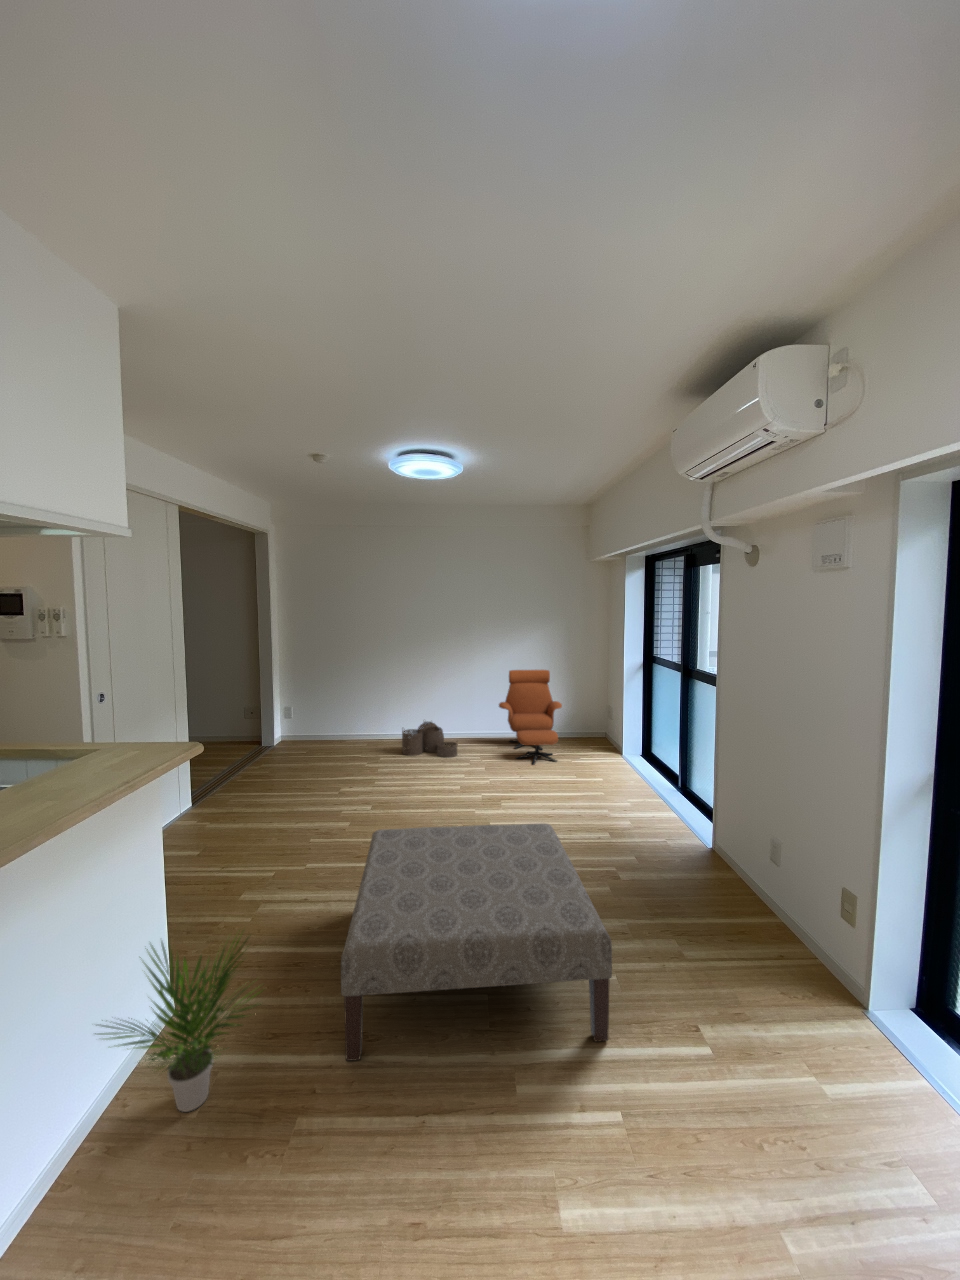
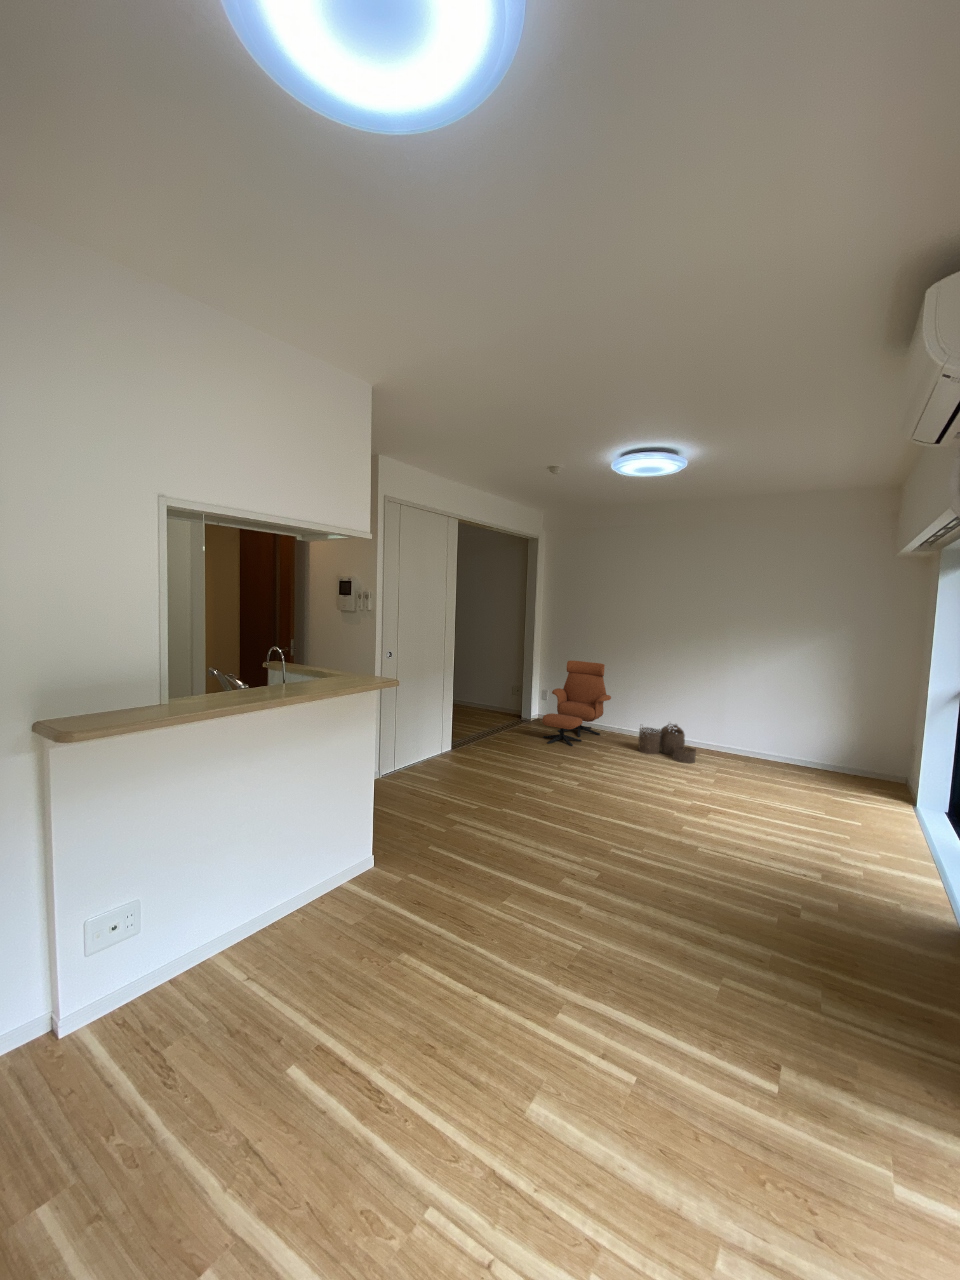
lounge chair: present [499,670,562,765] -> present [542,661,611,746]
ottoman: present [341,823,612,1061] -> none [451,789,708,1026]
potted plant: present [95,938,261,1112] -> none [305,804,402,921]

